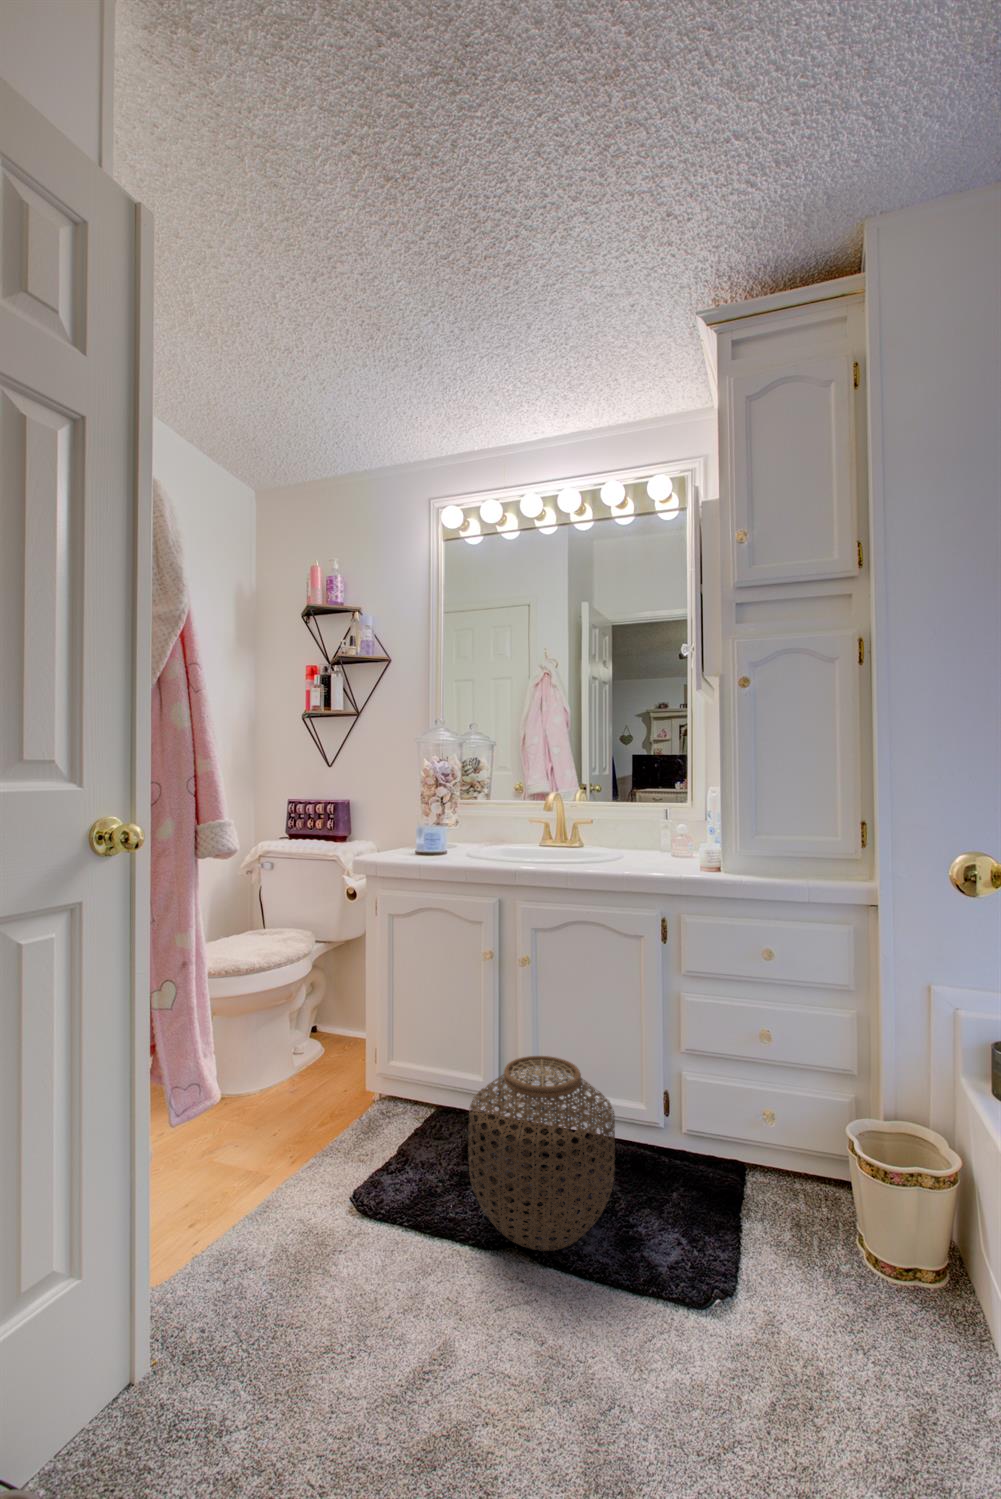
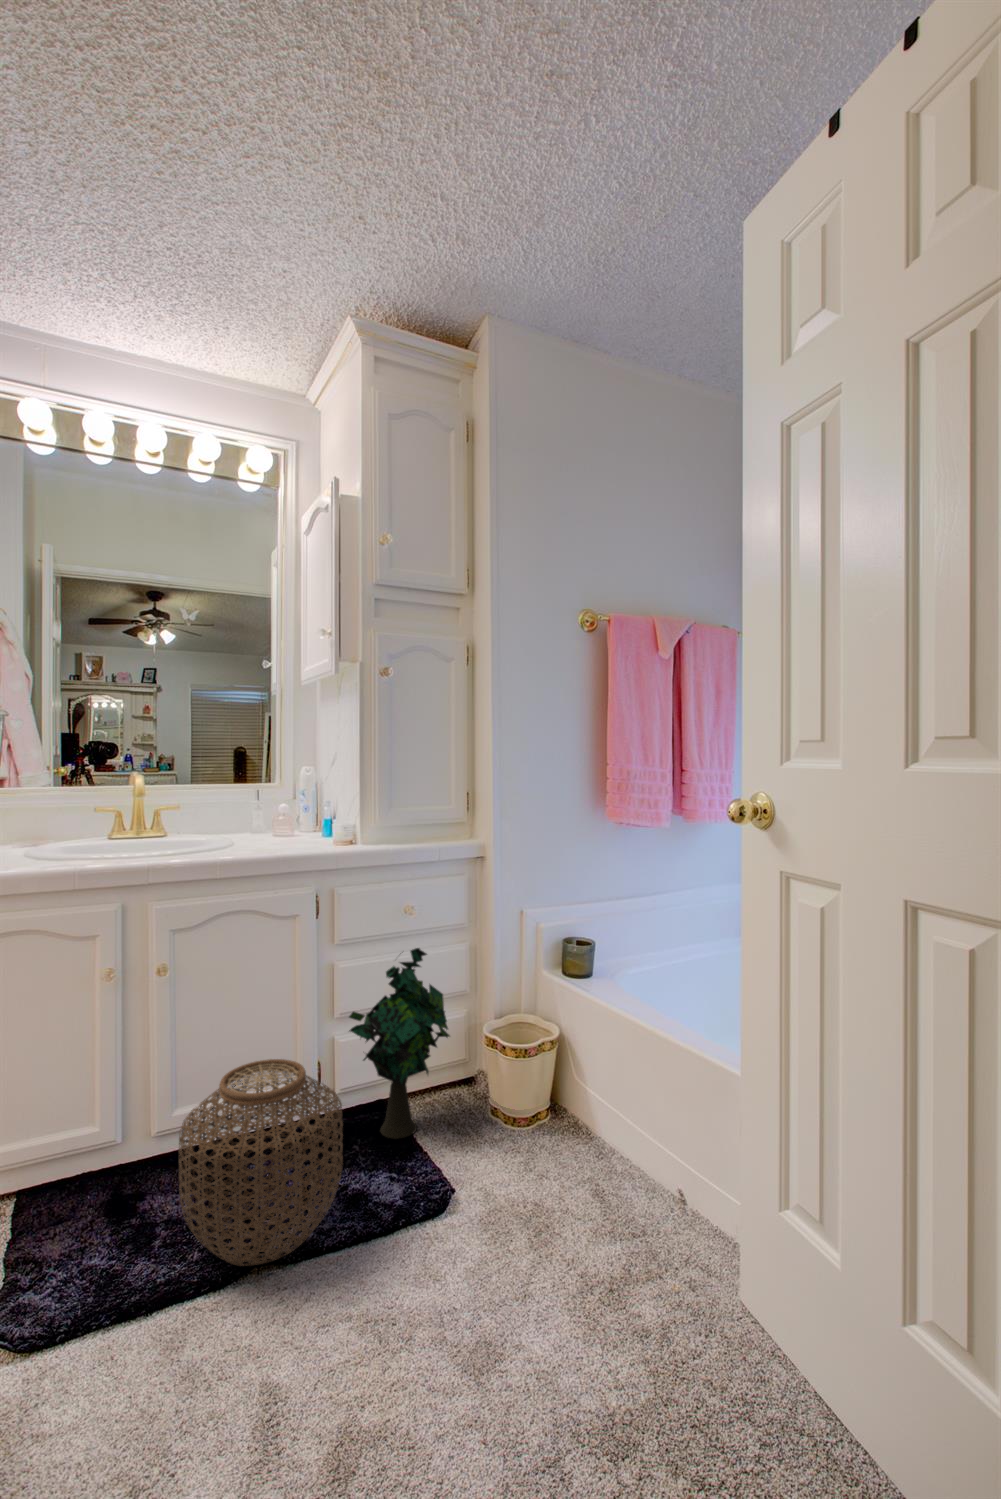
decorative plant: none [672,996,800,1211] -> present [349,948,450,1139]

